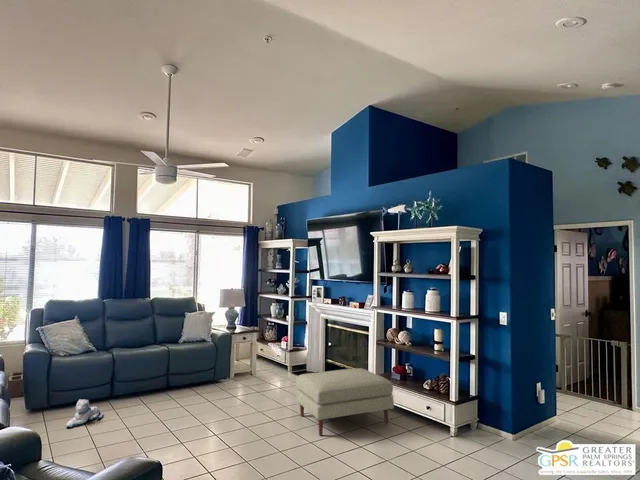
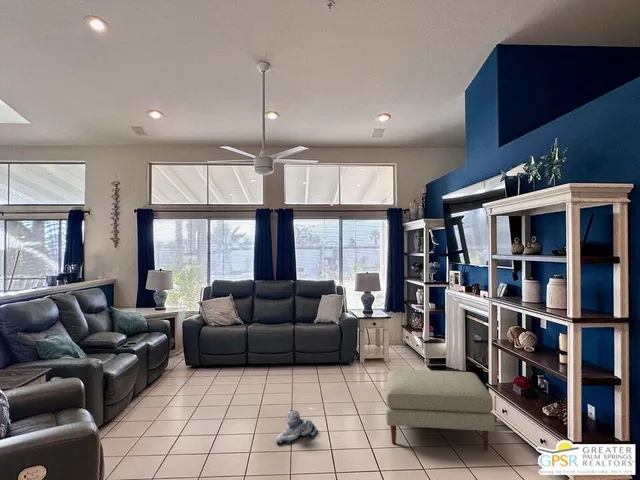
plush toy: present [66,399,103,427] -> present [276,409,317,443]

